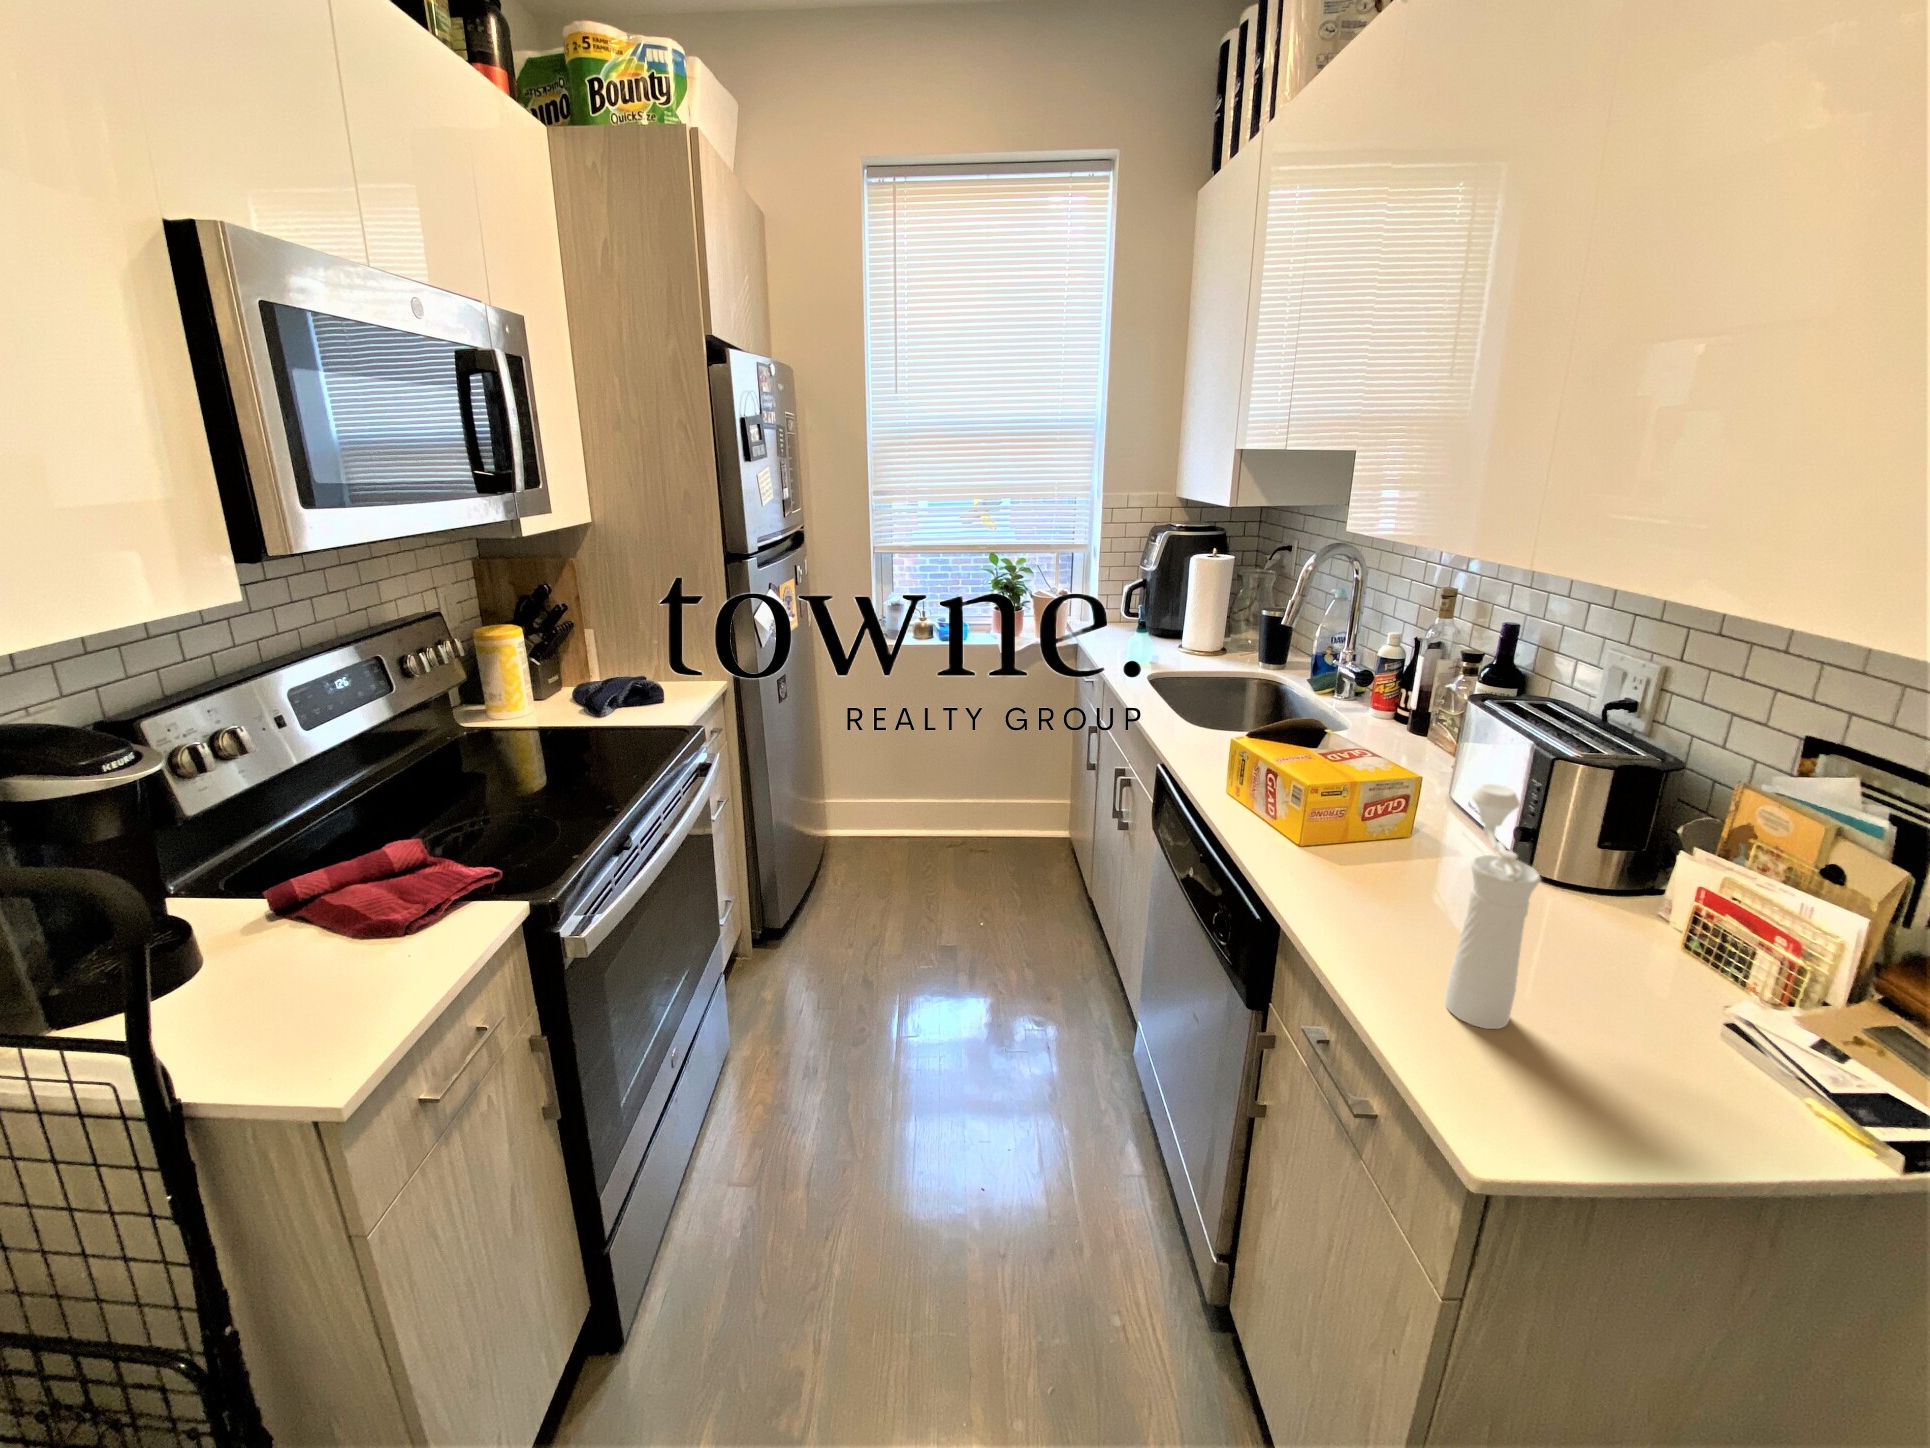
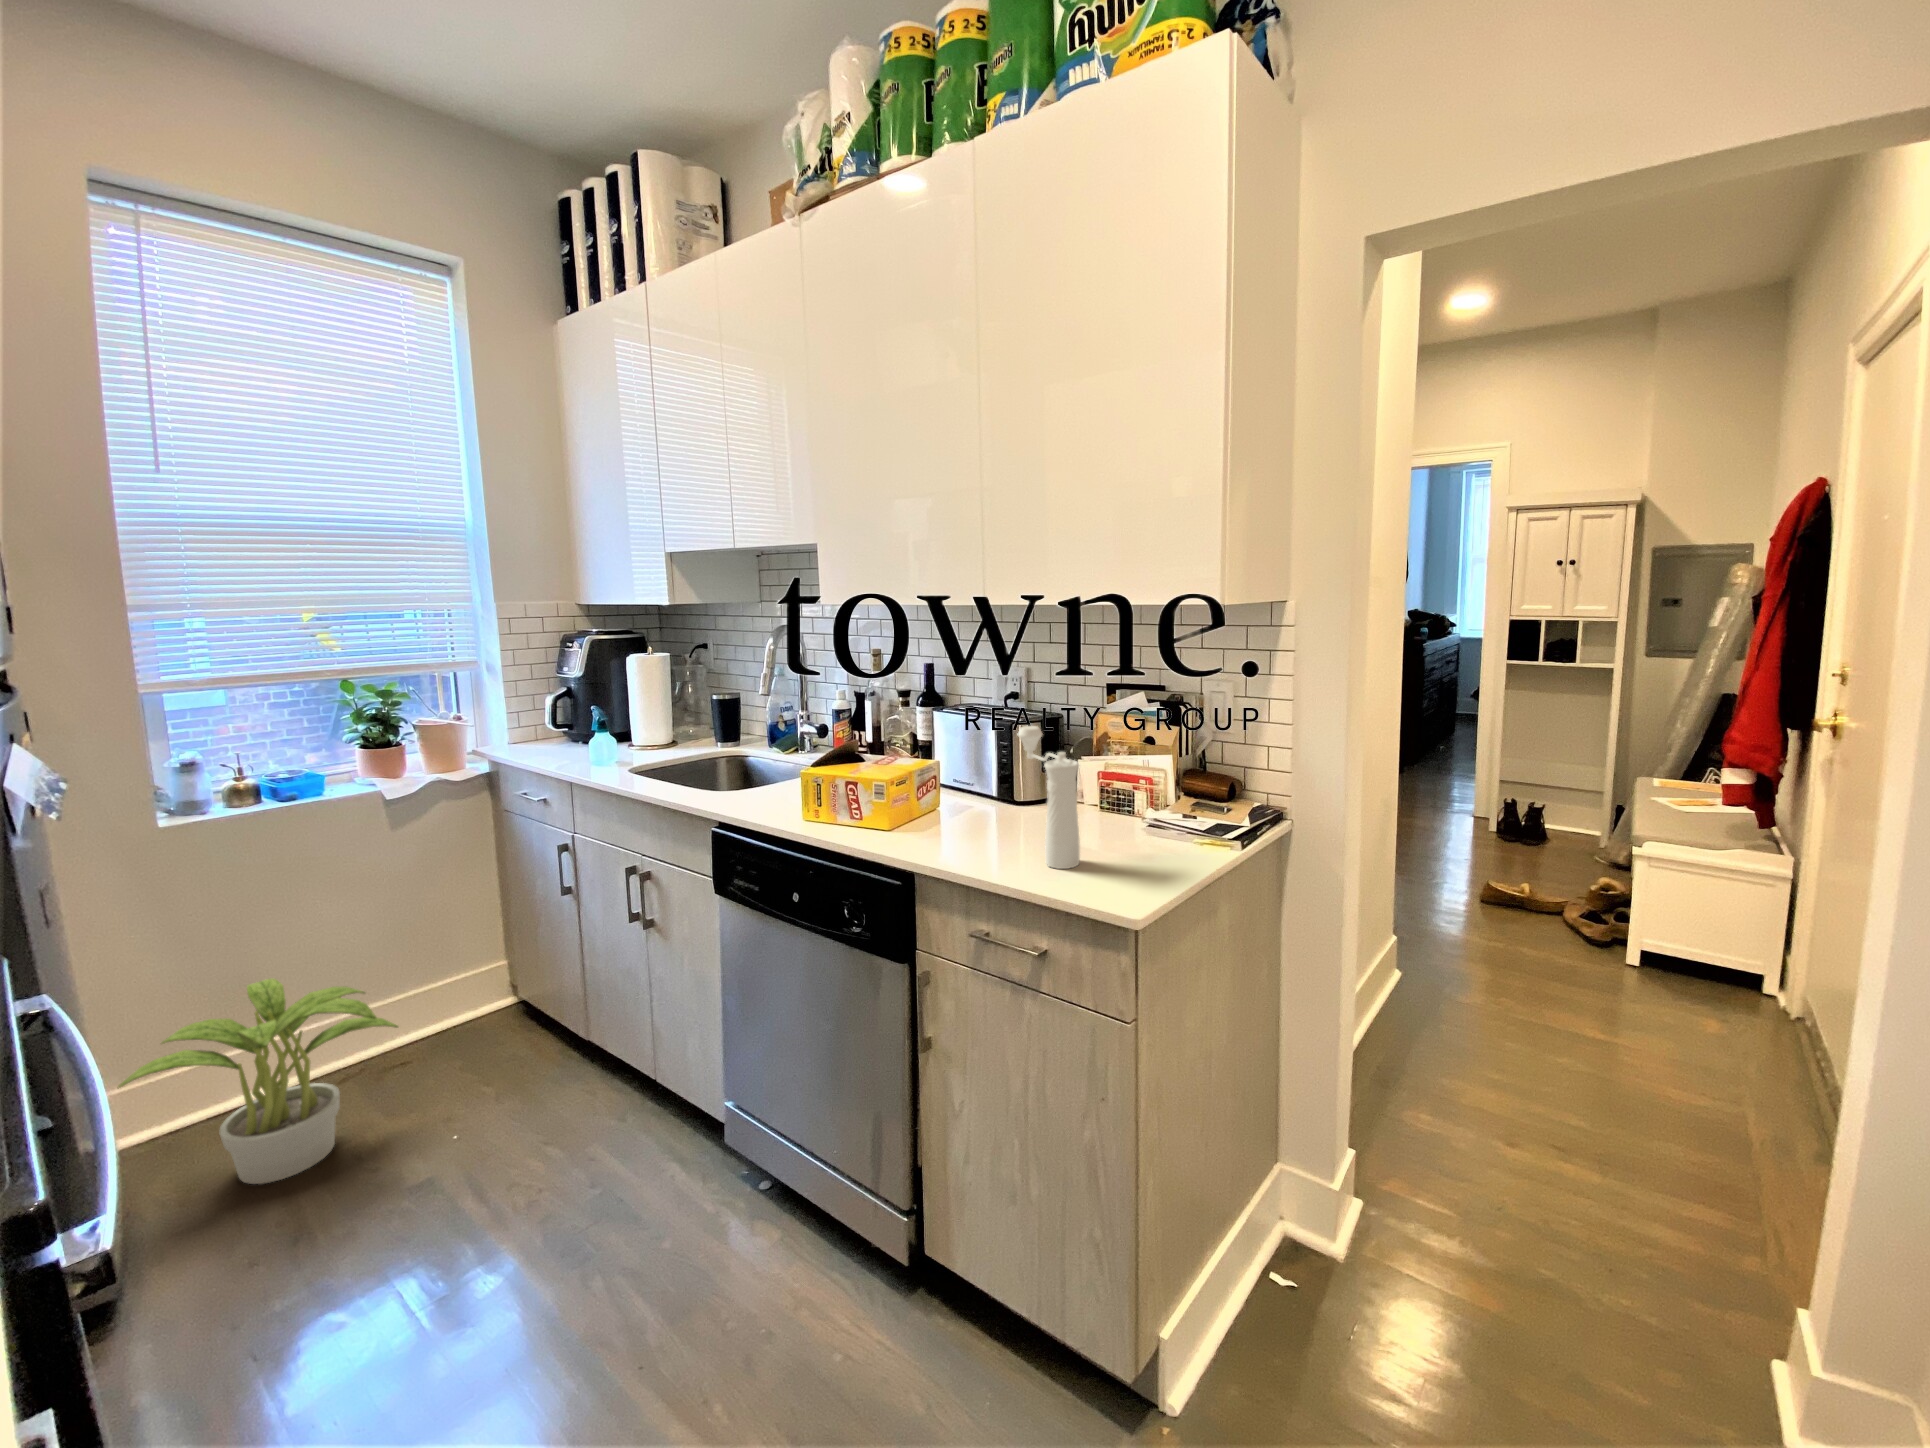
potted plant: none [825,763,967,899] -> present [119,979,398,1184]

